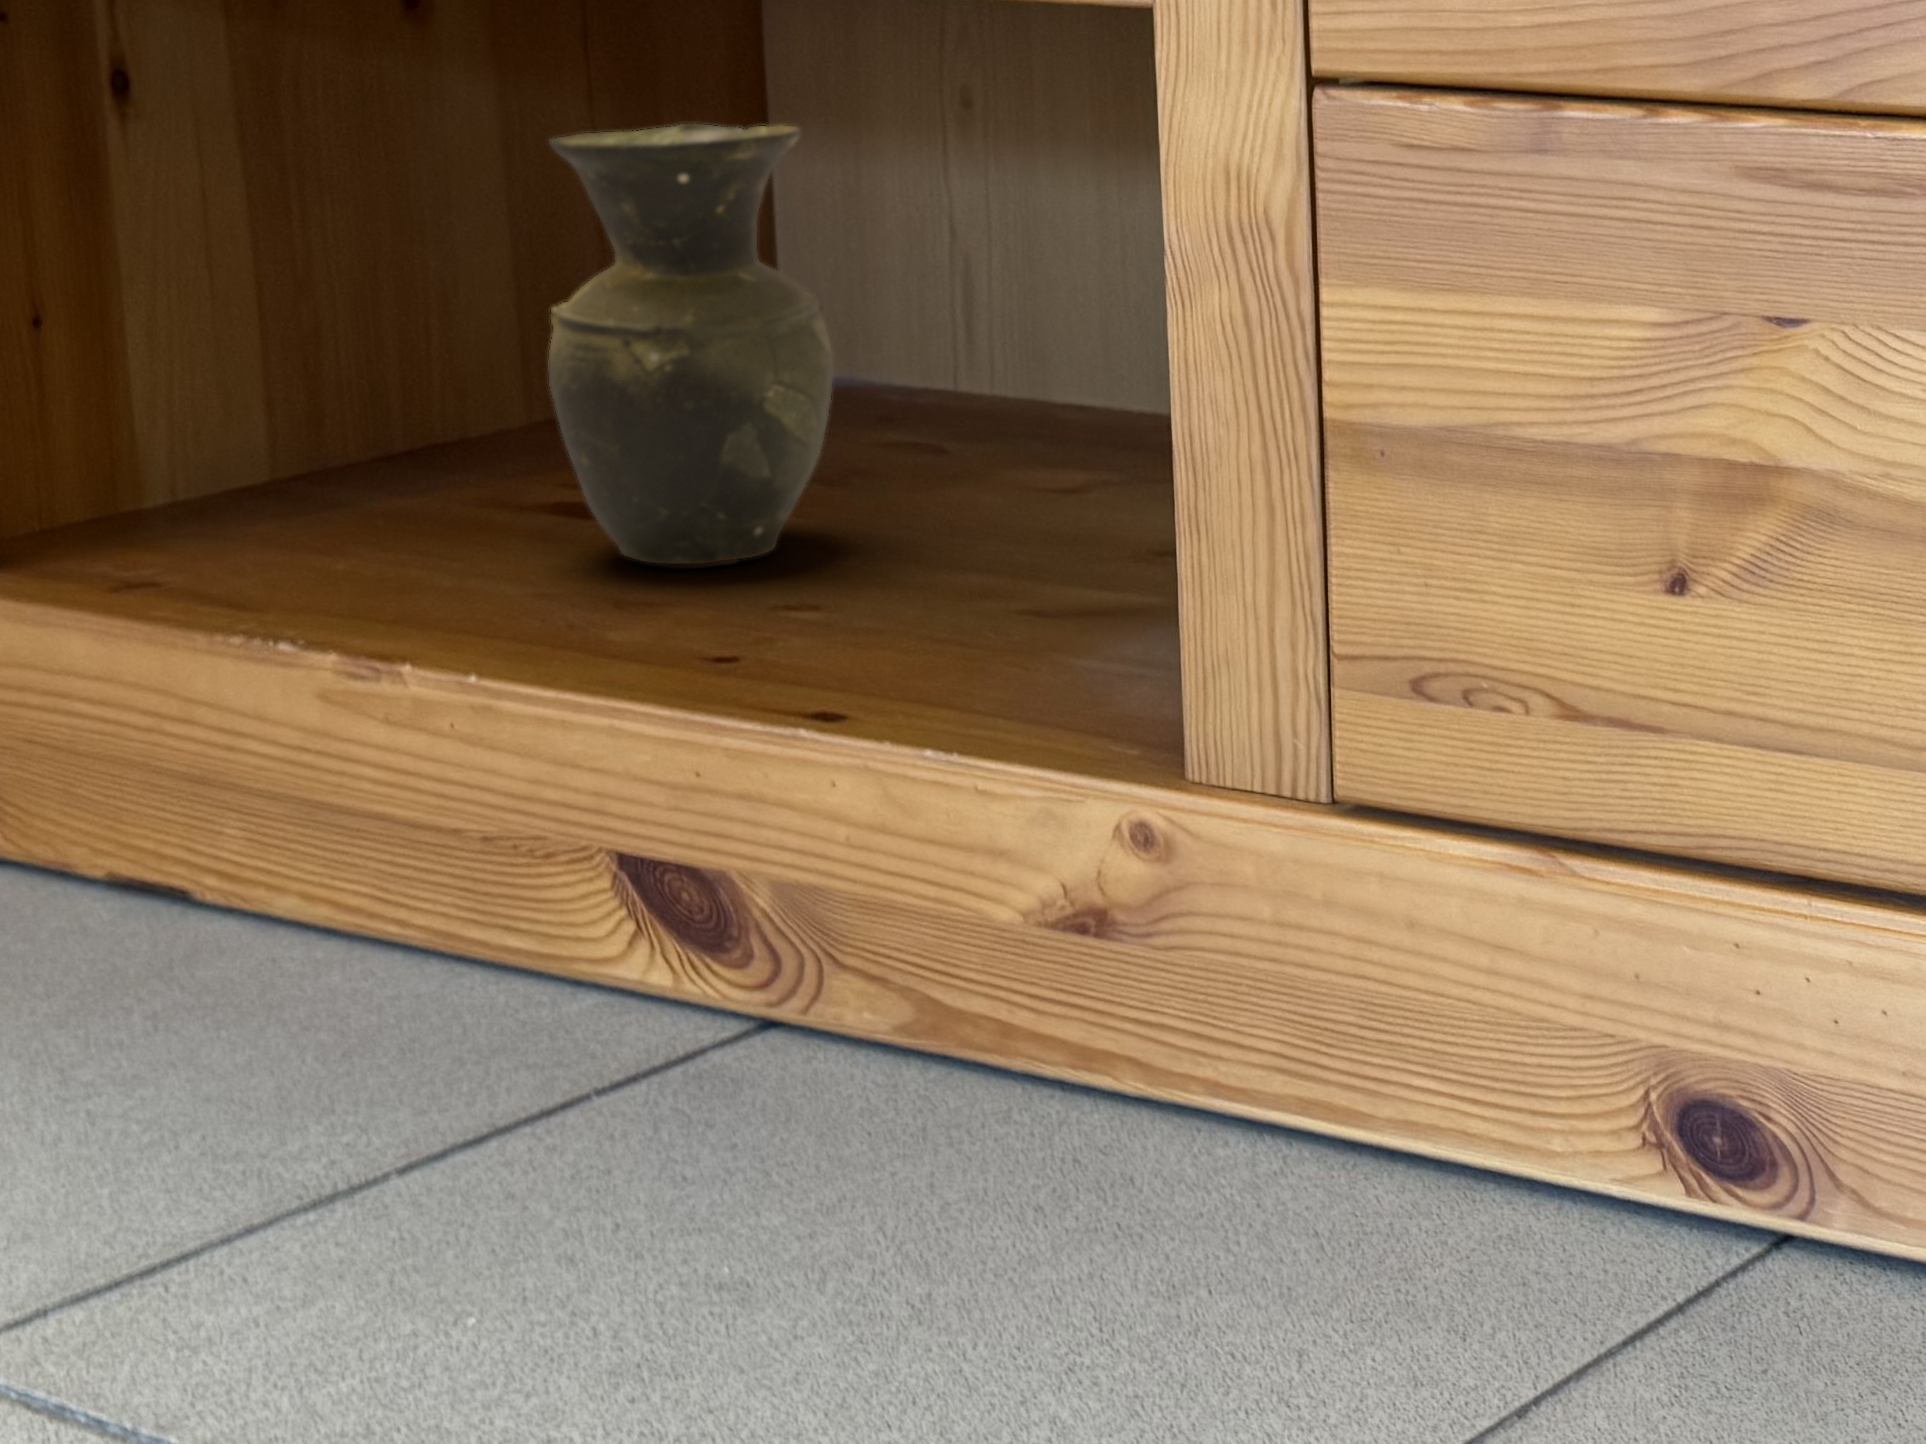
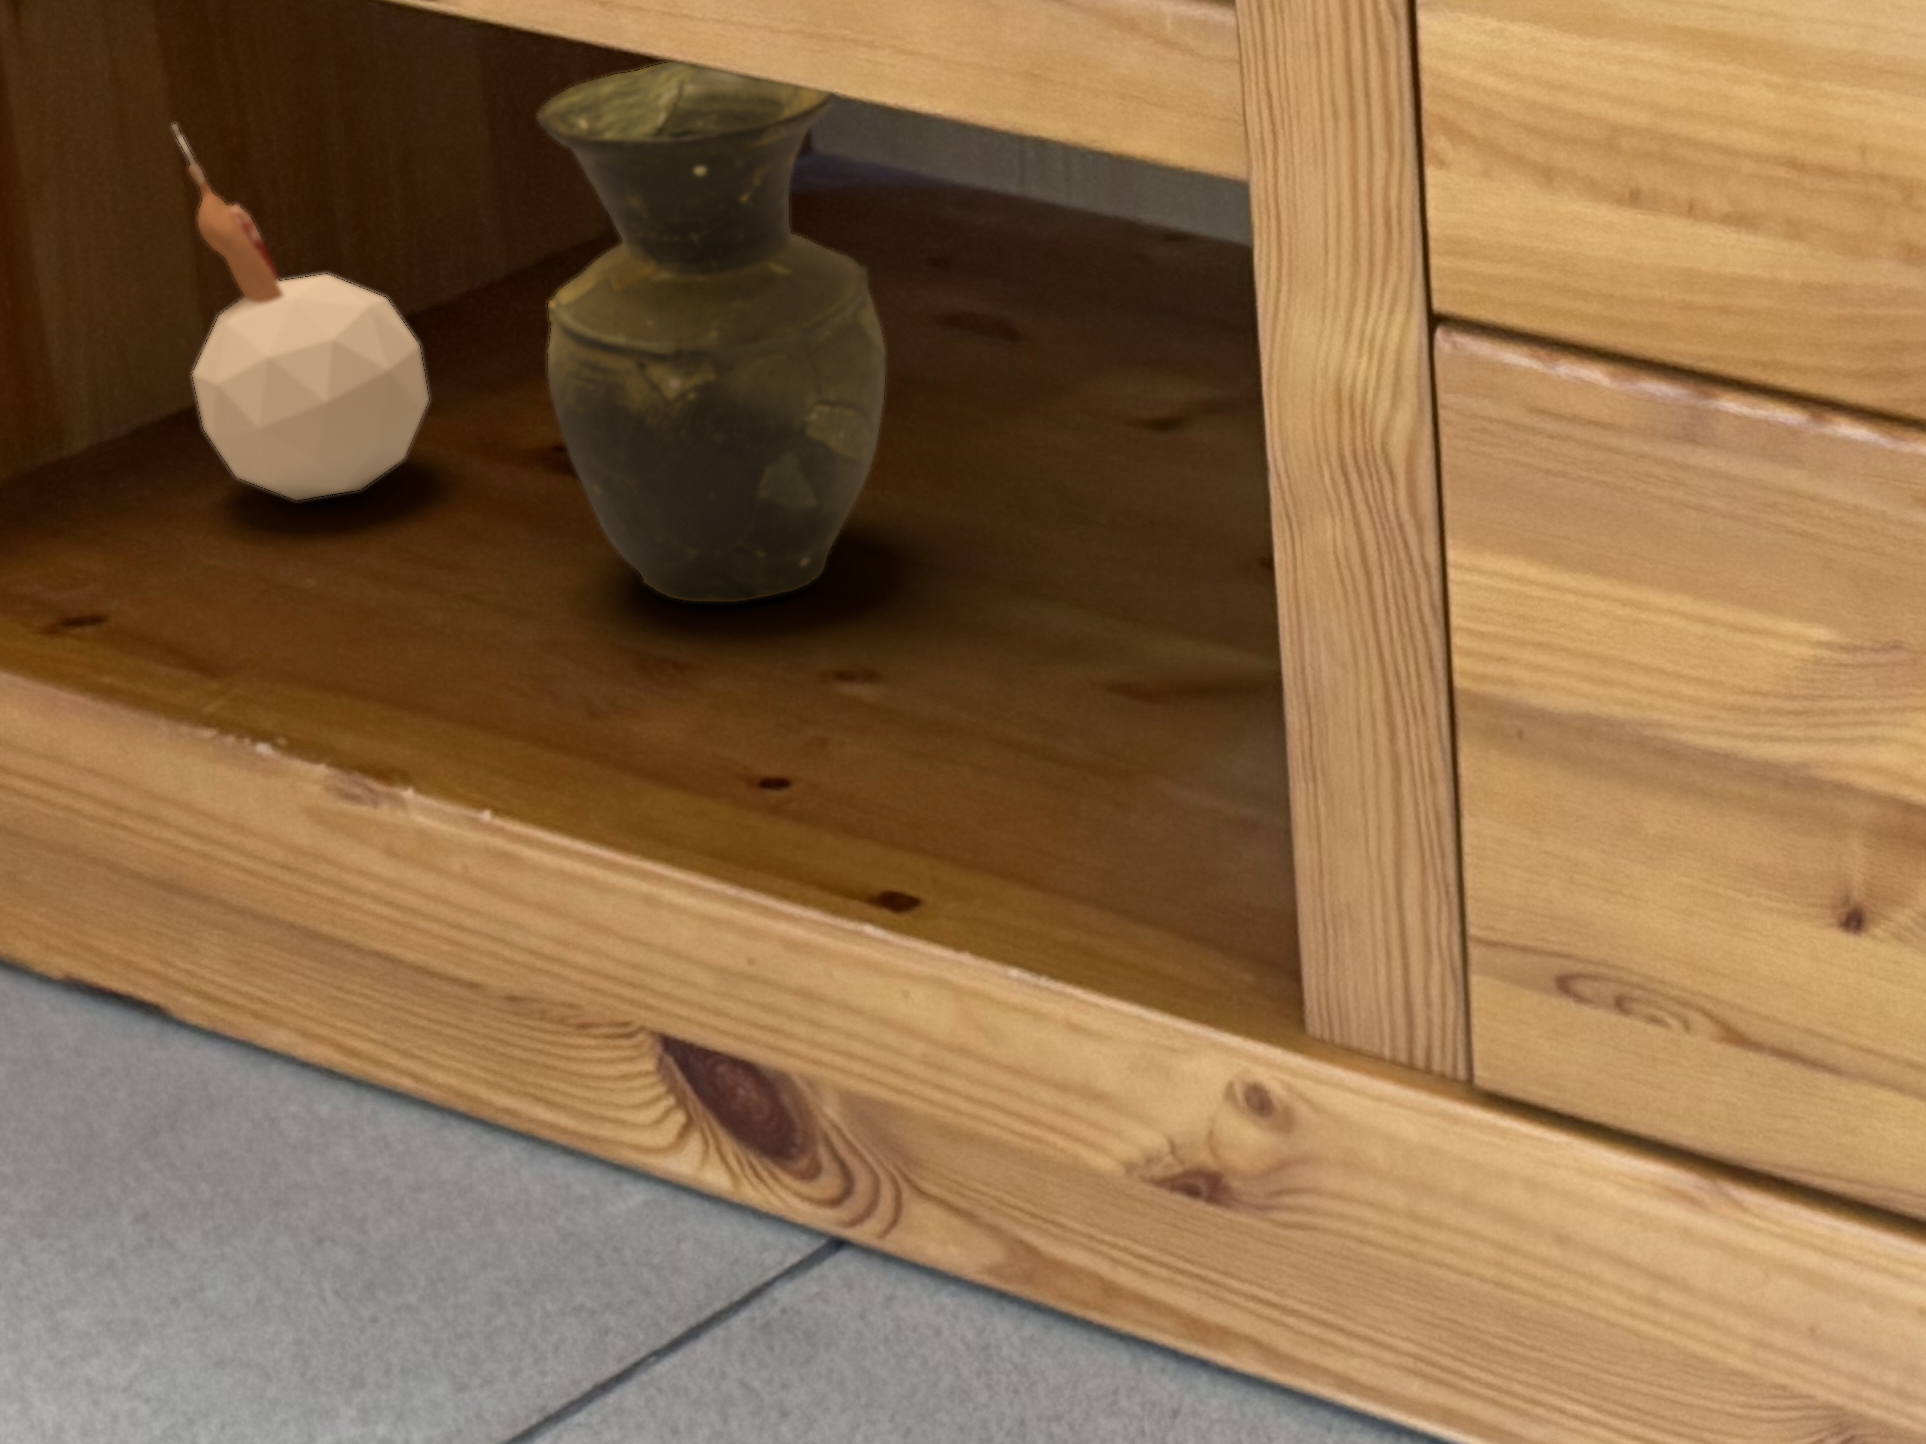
candle: none [246,204,450,521] -> present [173,125,428,500]

